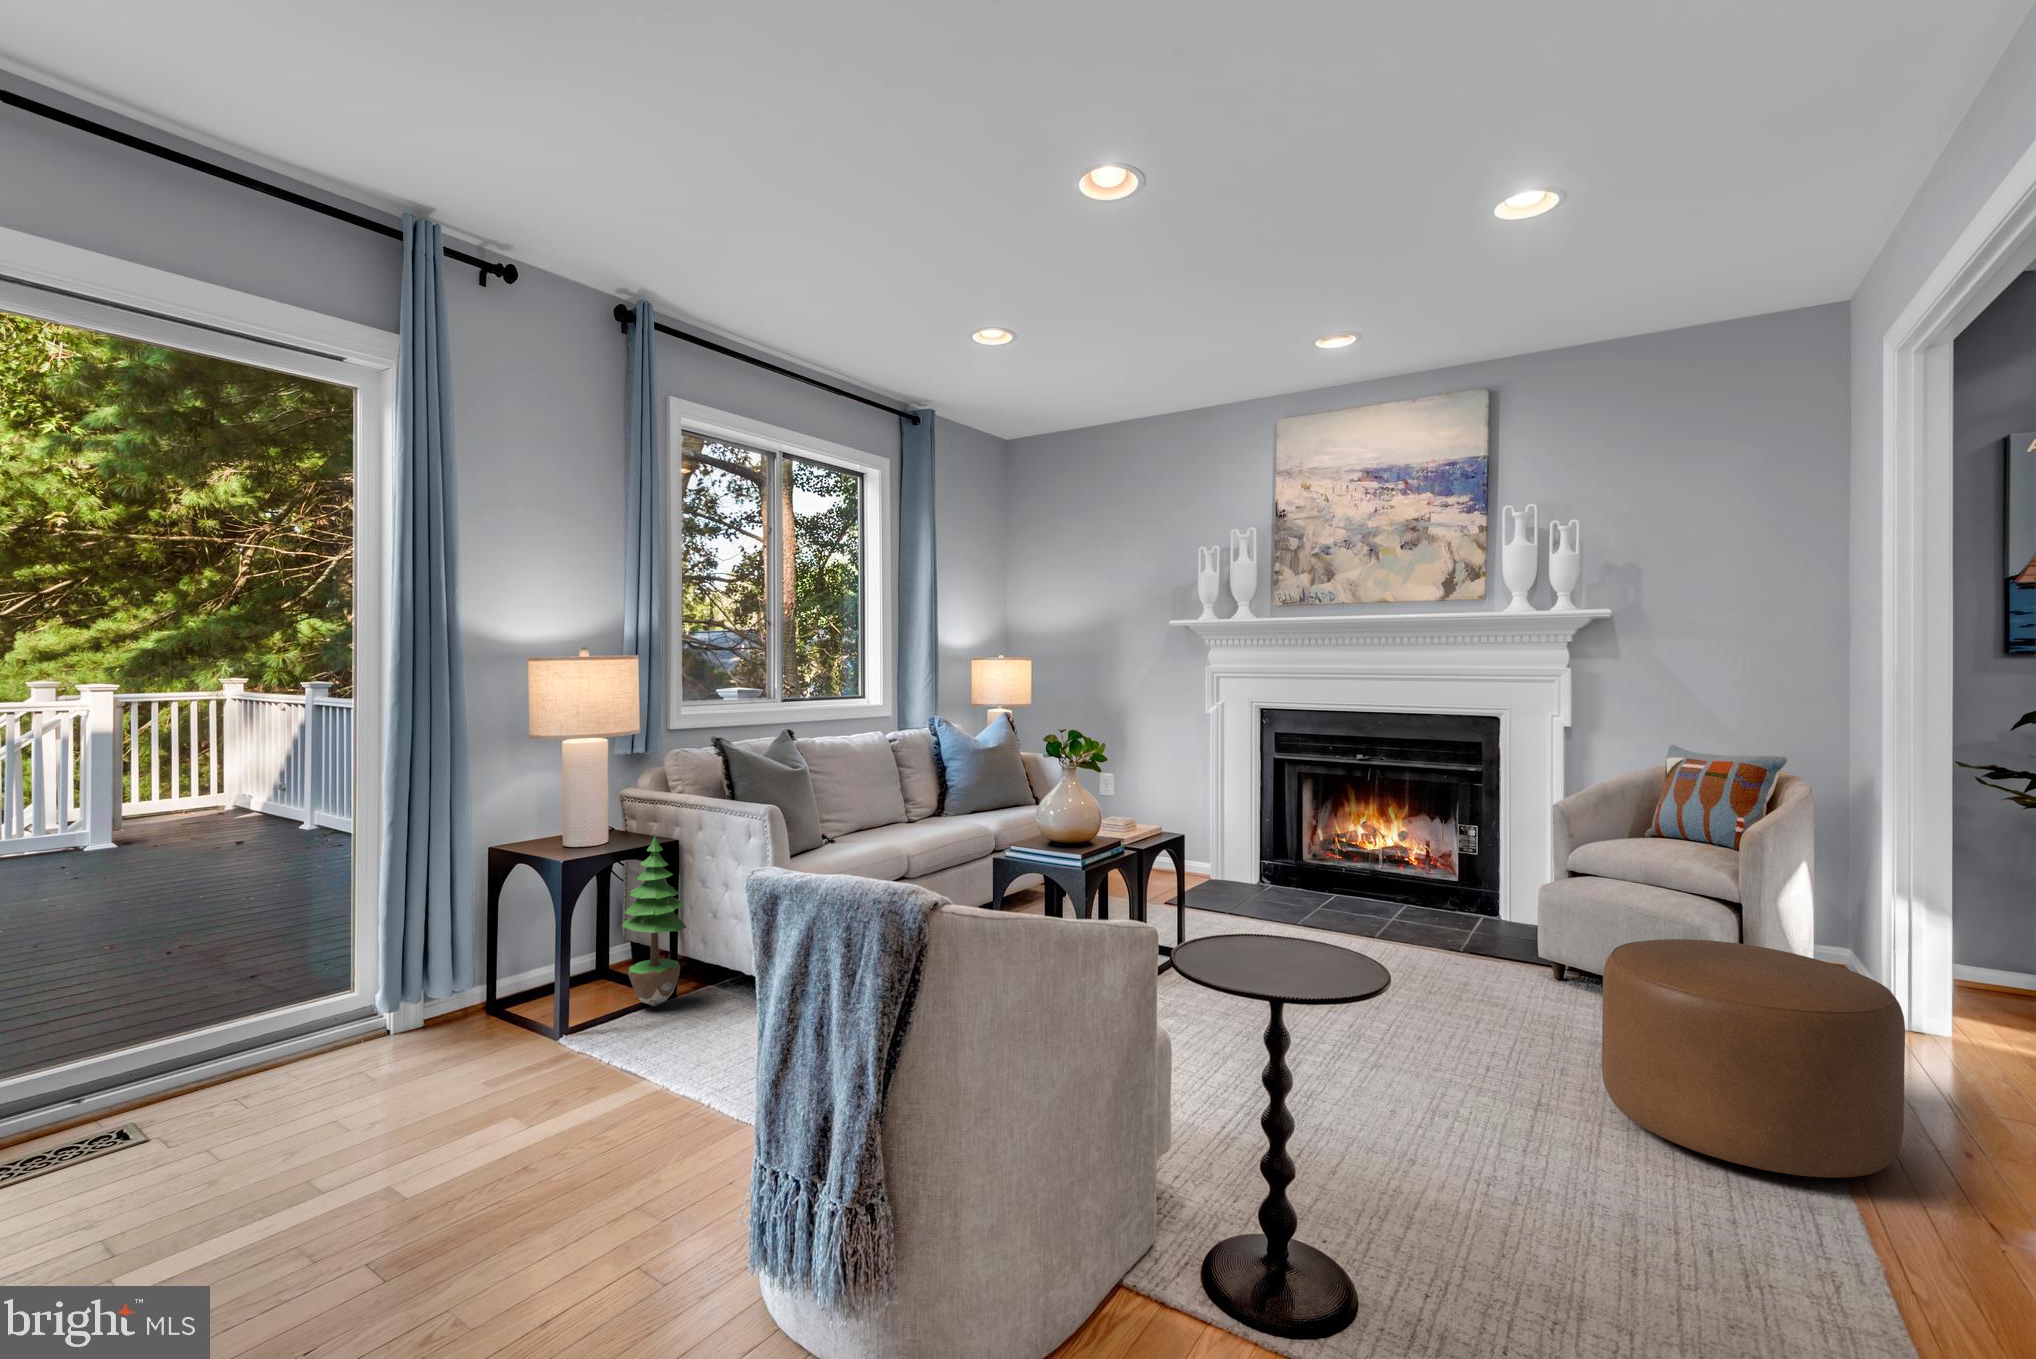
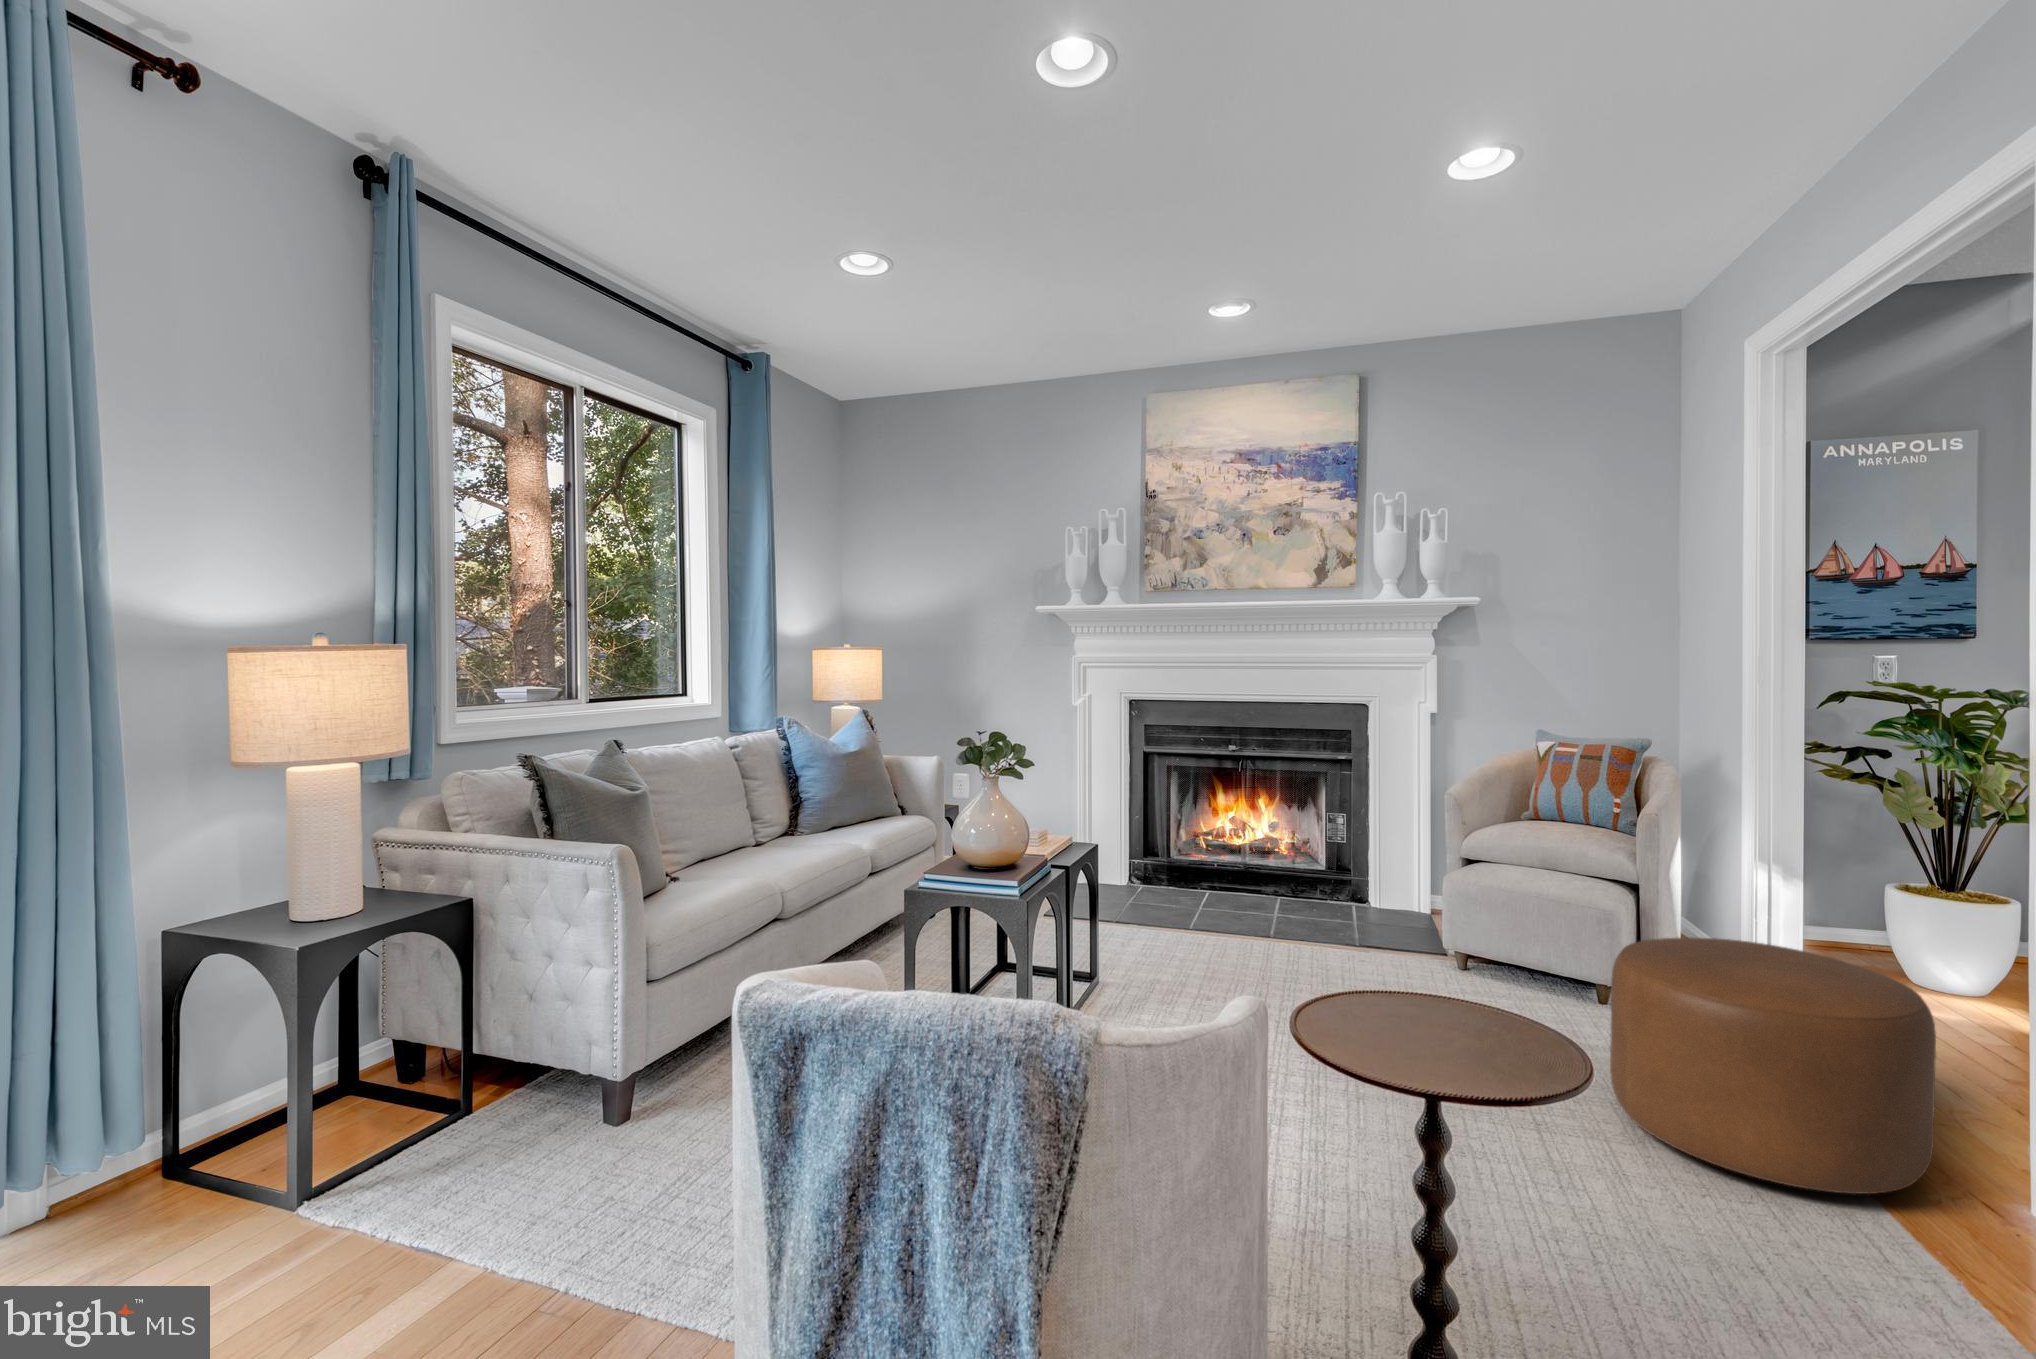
potted tree: present [622,836,686,1007] -> none [391,894,491,1133]

